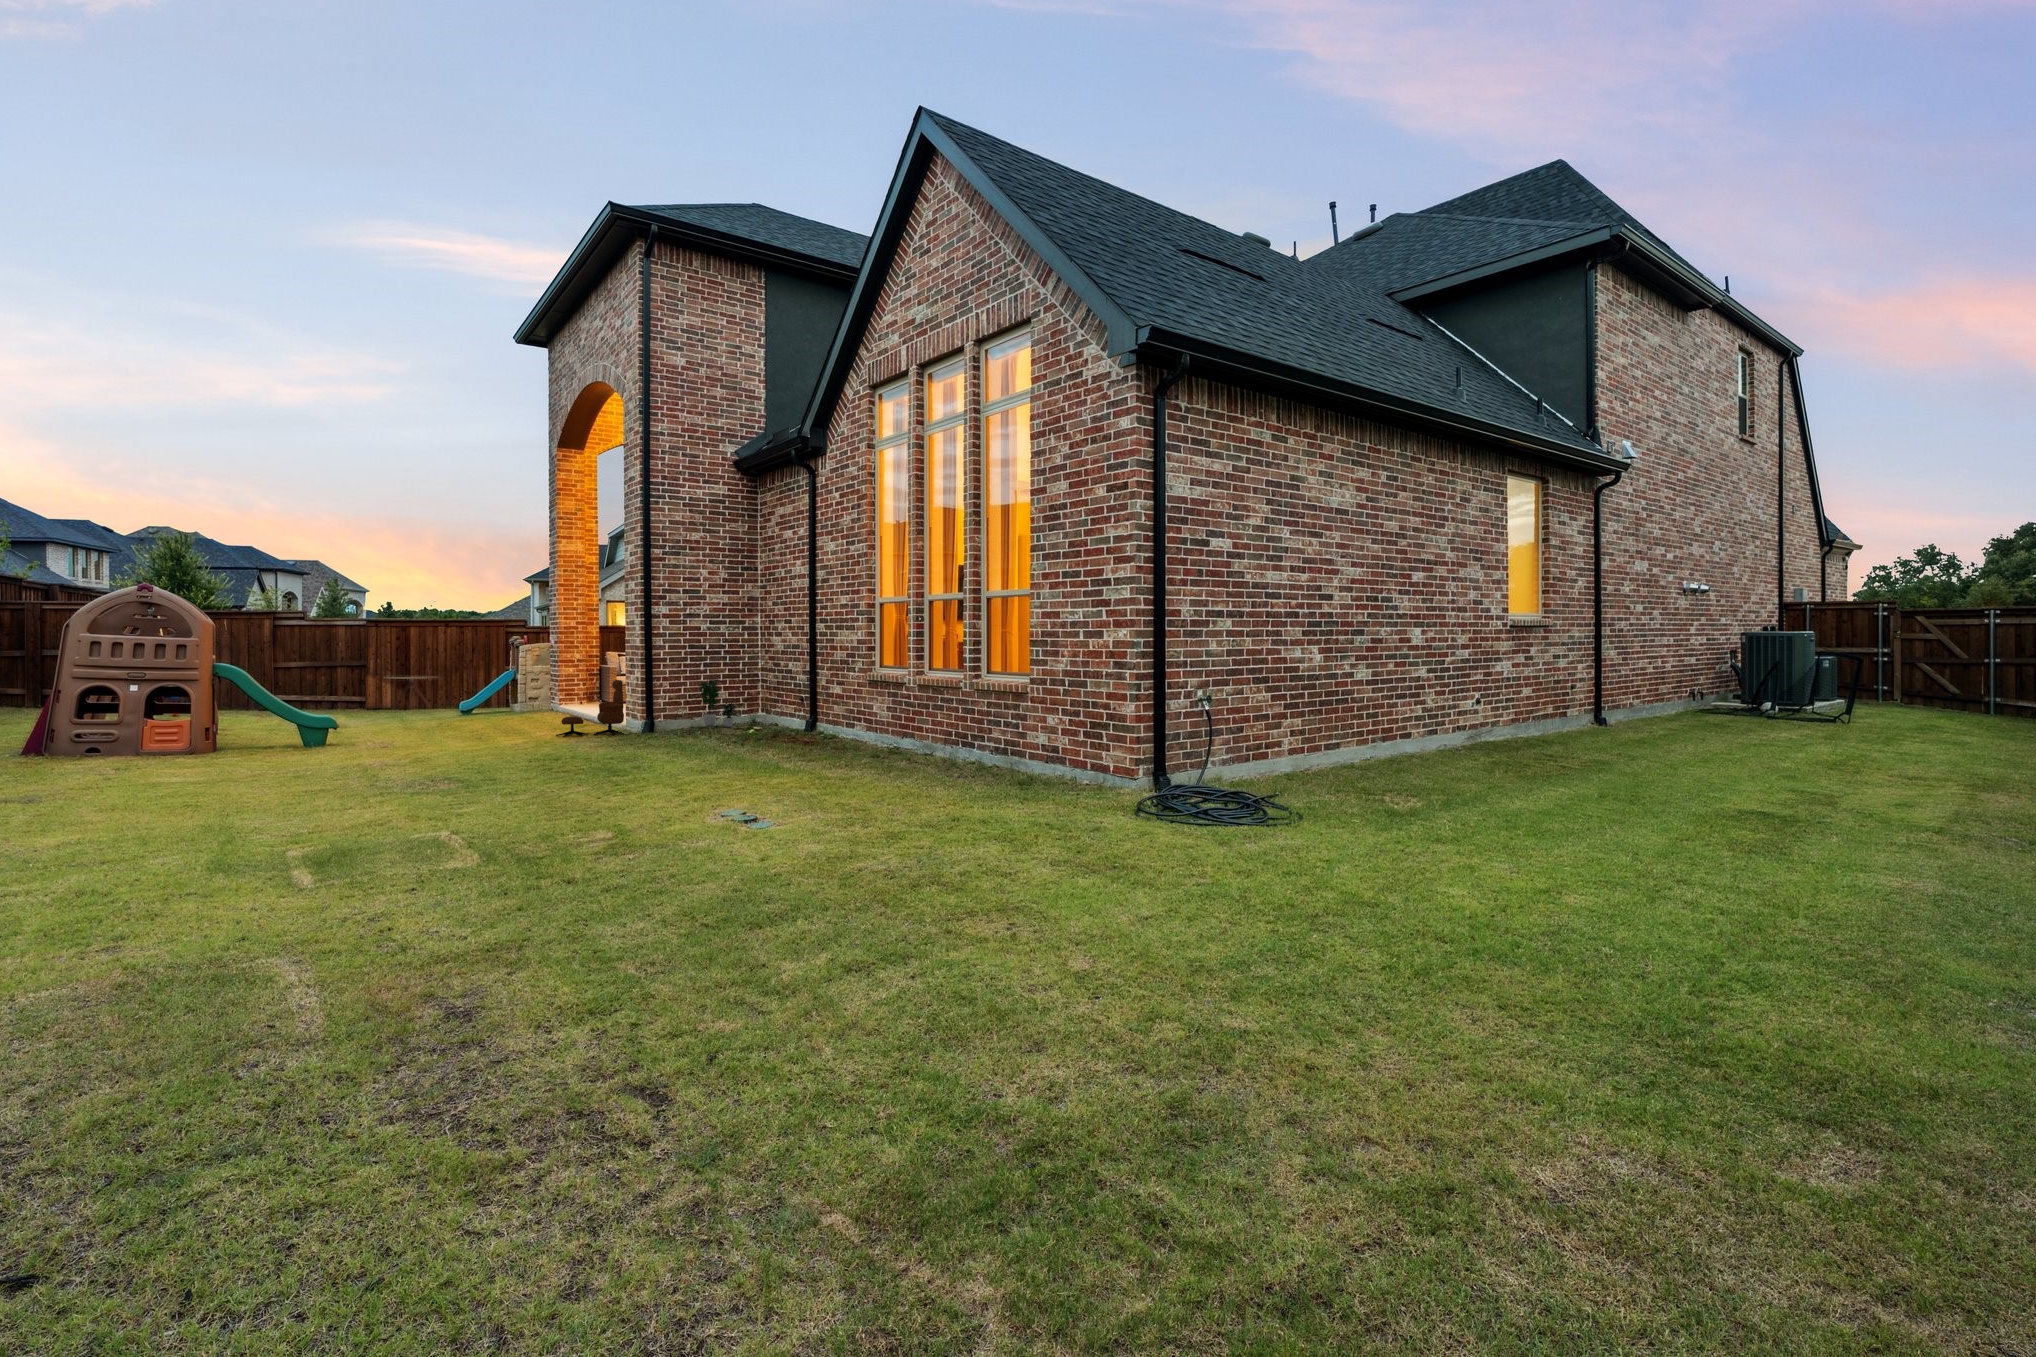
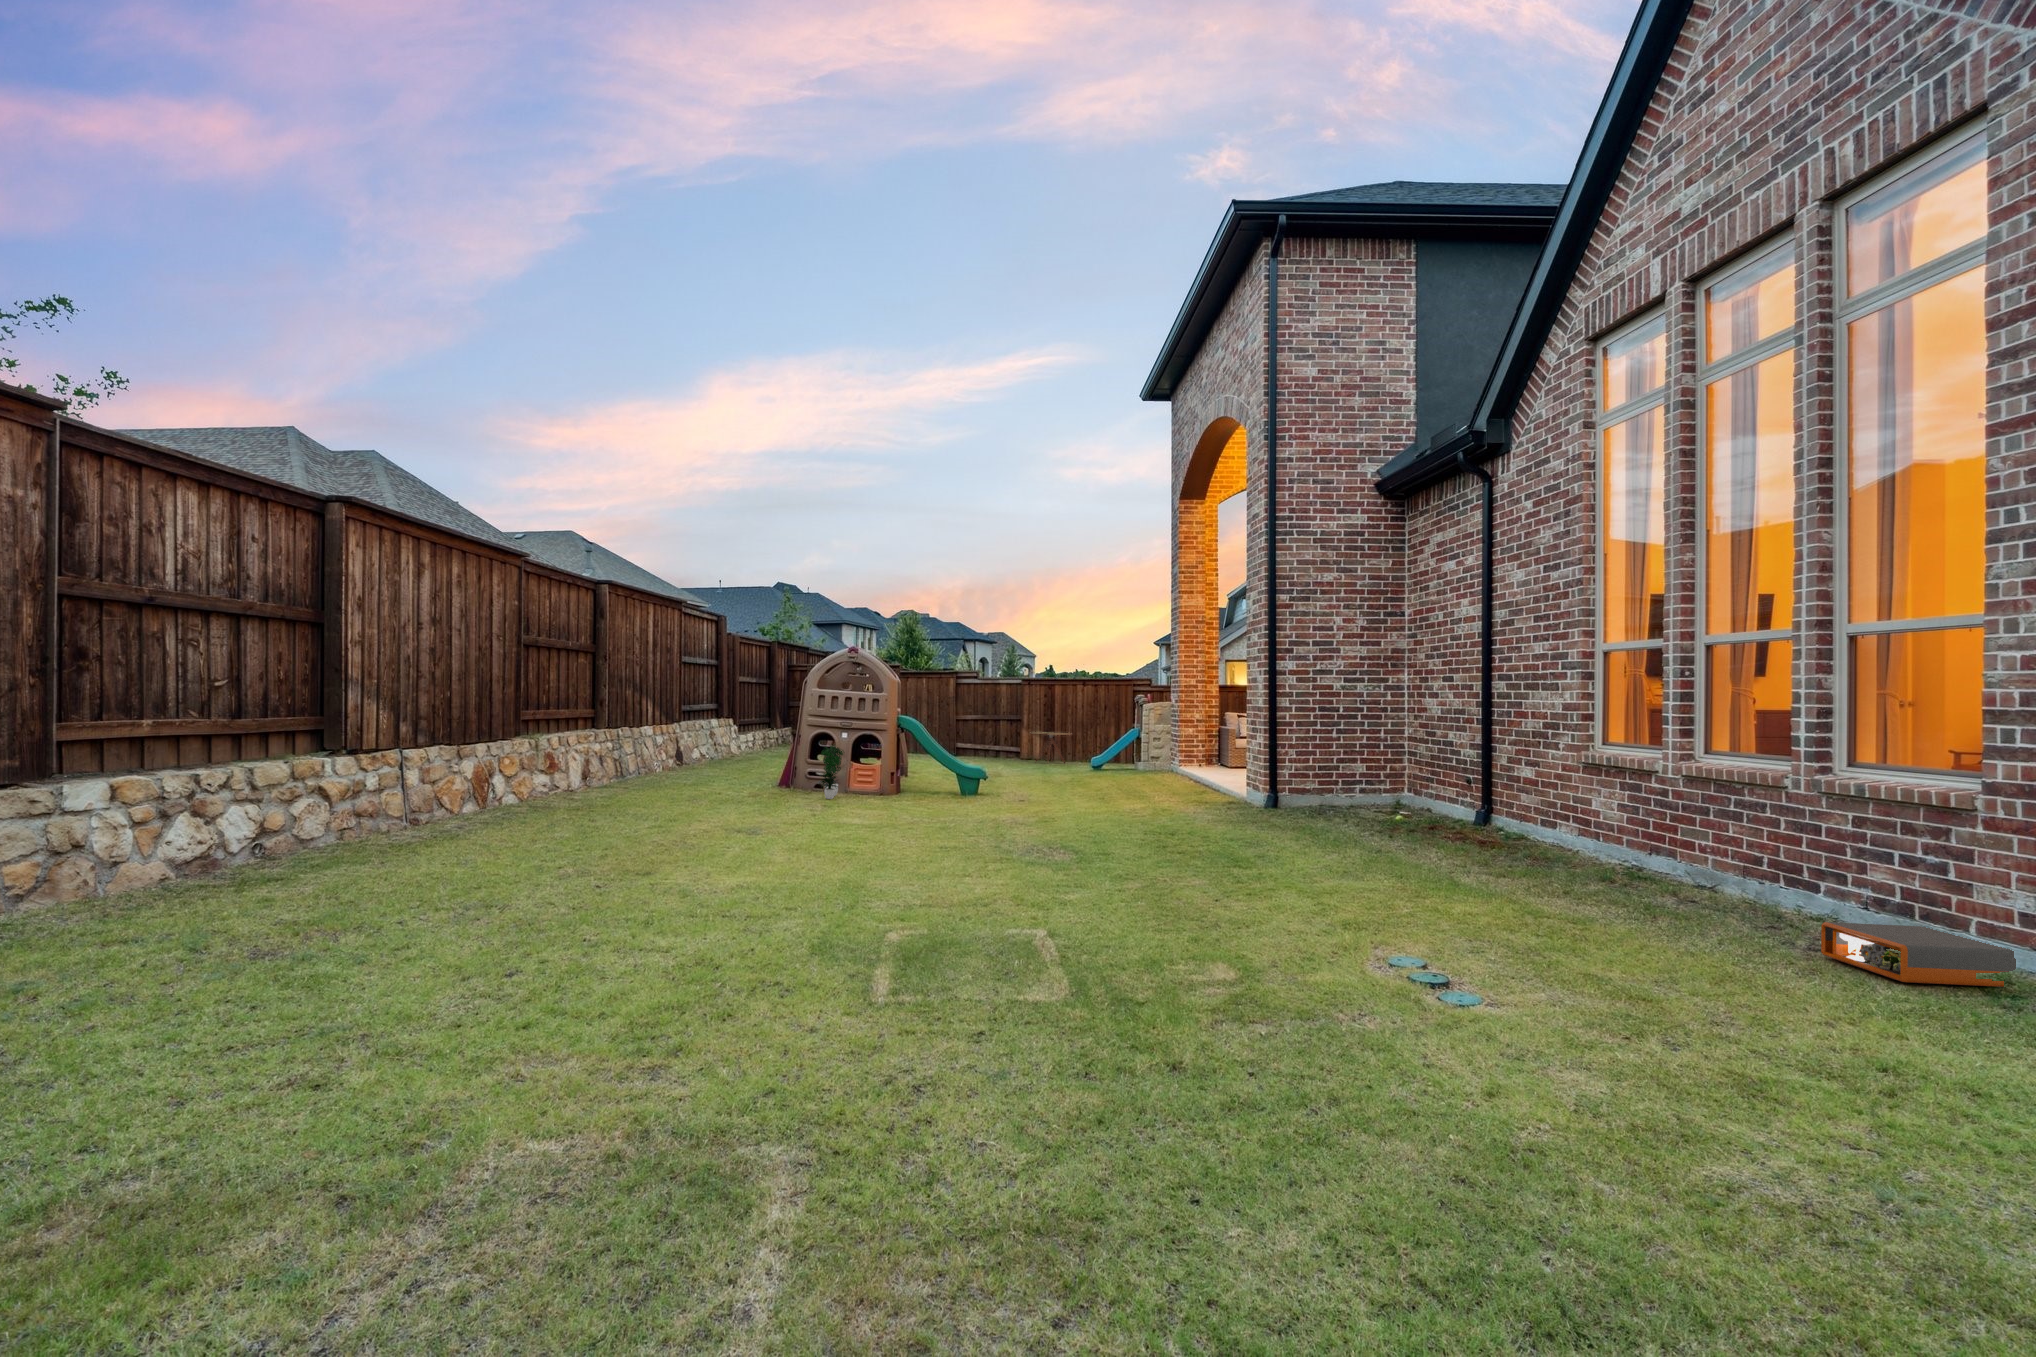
potted plant: present [699,679,738,727] -> present [819,745,844,799]
lounge chair: present [556,680,624,737] -> none [1171,746,1246,809]
storage box: none [964,756,1037,783] -> present [1821,922,2016,987]

